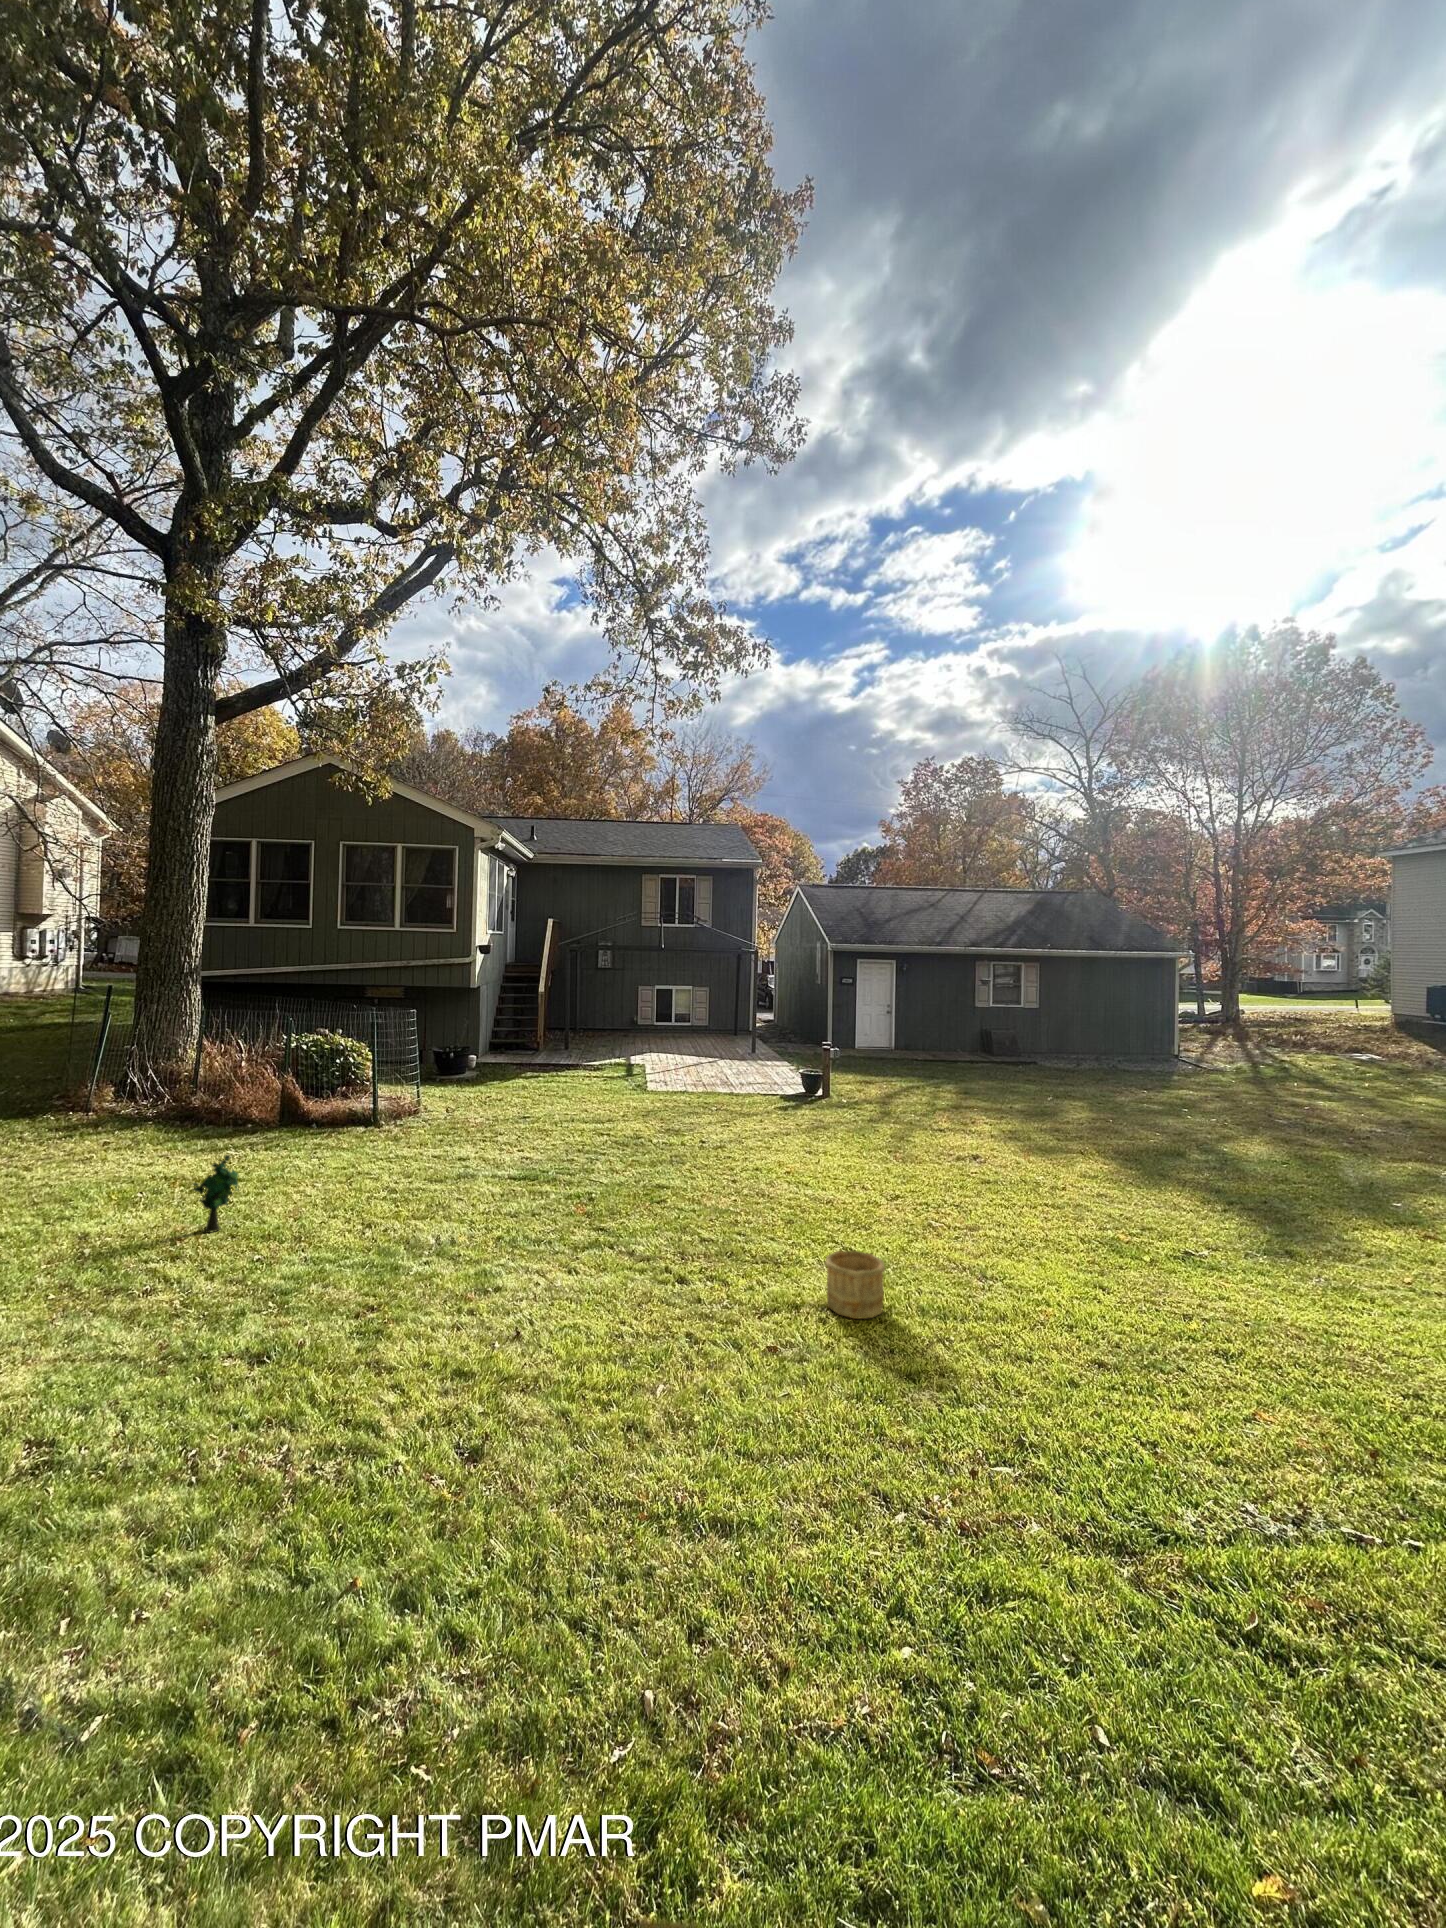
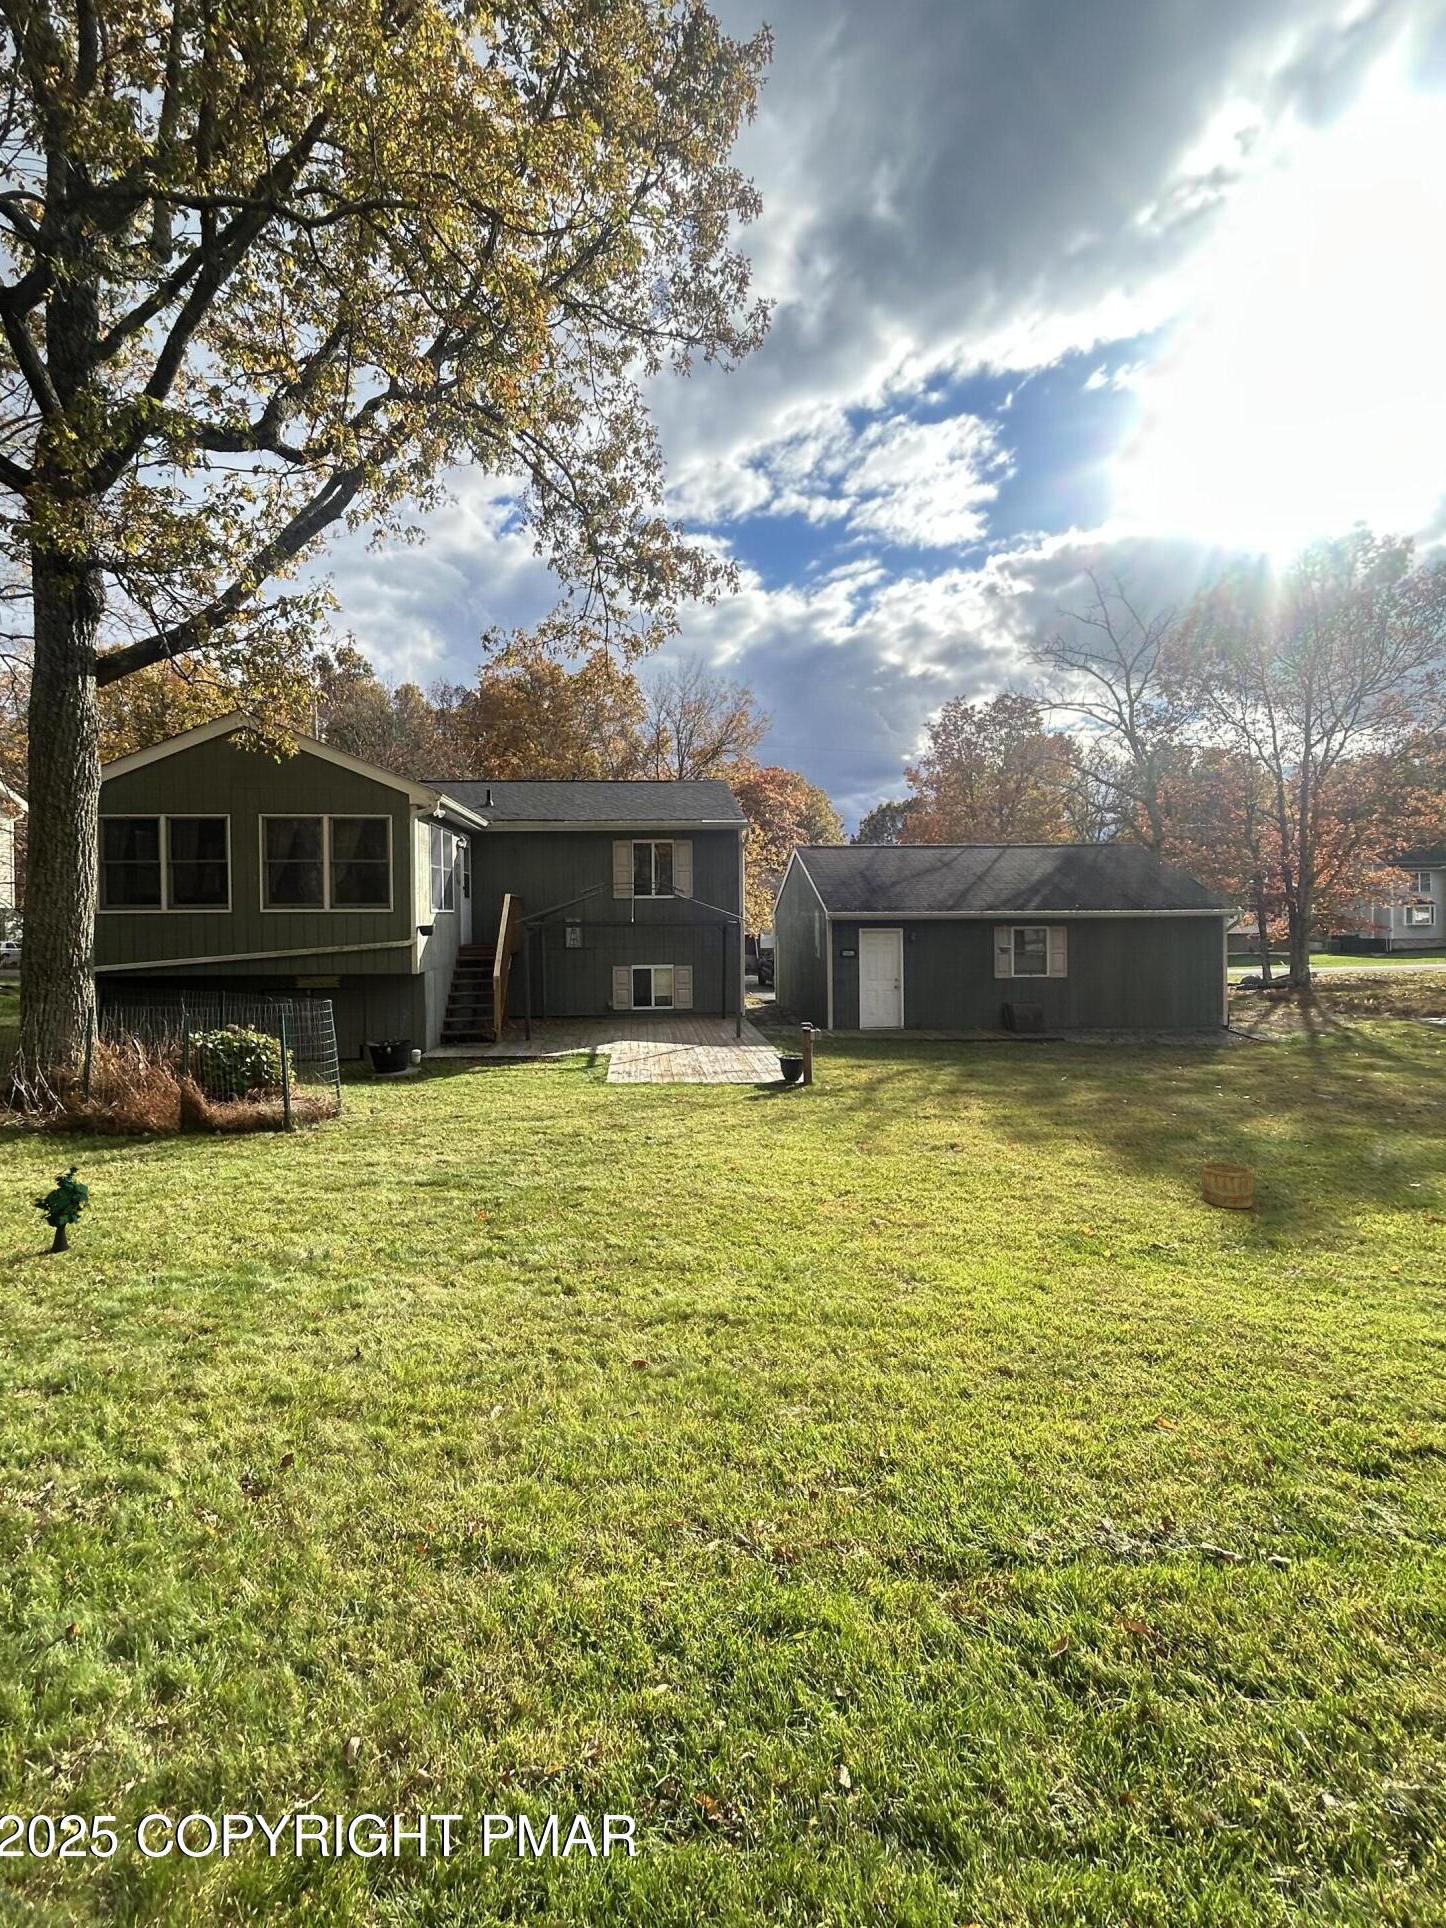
wooden bucket: present [825,1250,885,1319] -> present [1200,1162,1254,1208]

